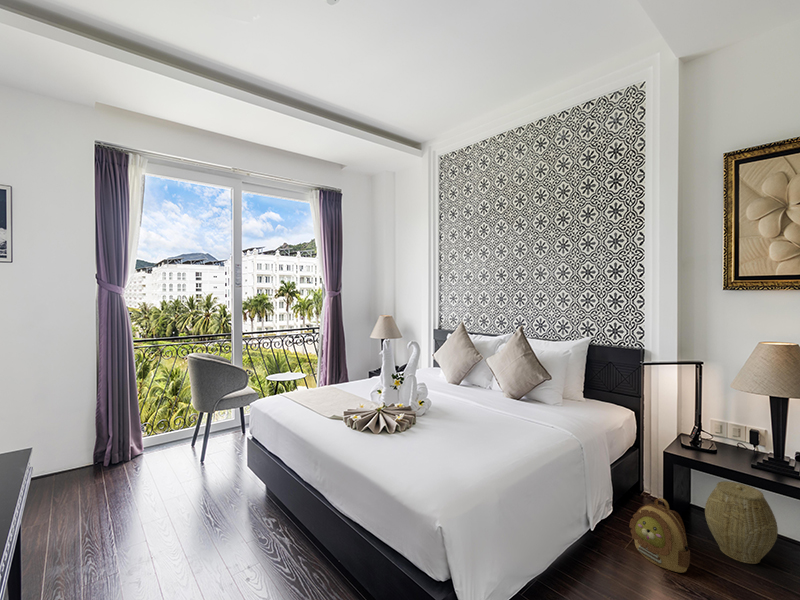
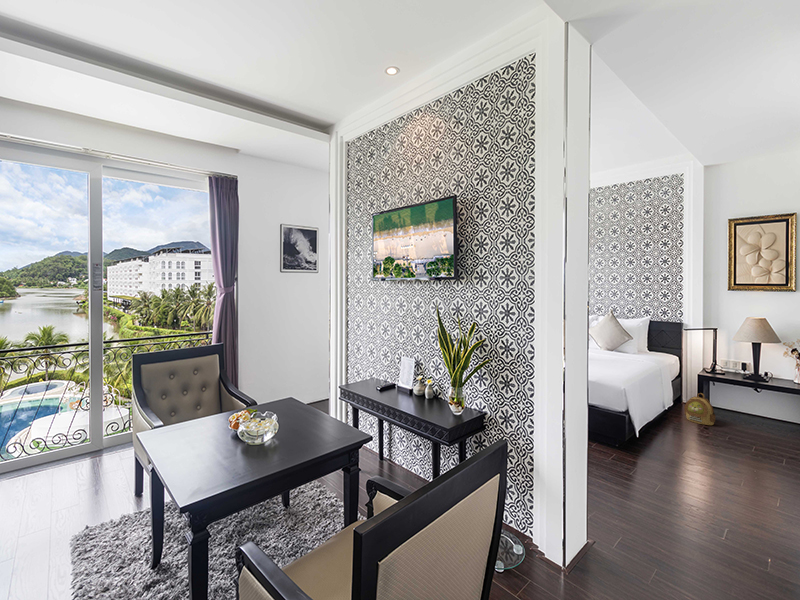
woven basket: present [705,481,778,564] -> none [720,387,755,423]

